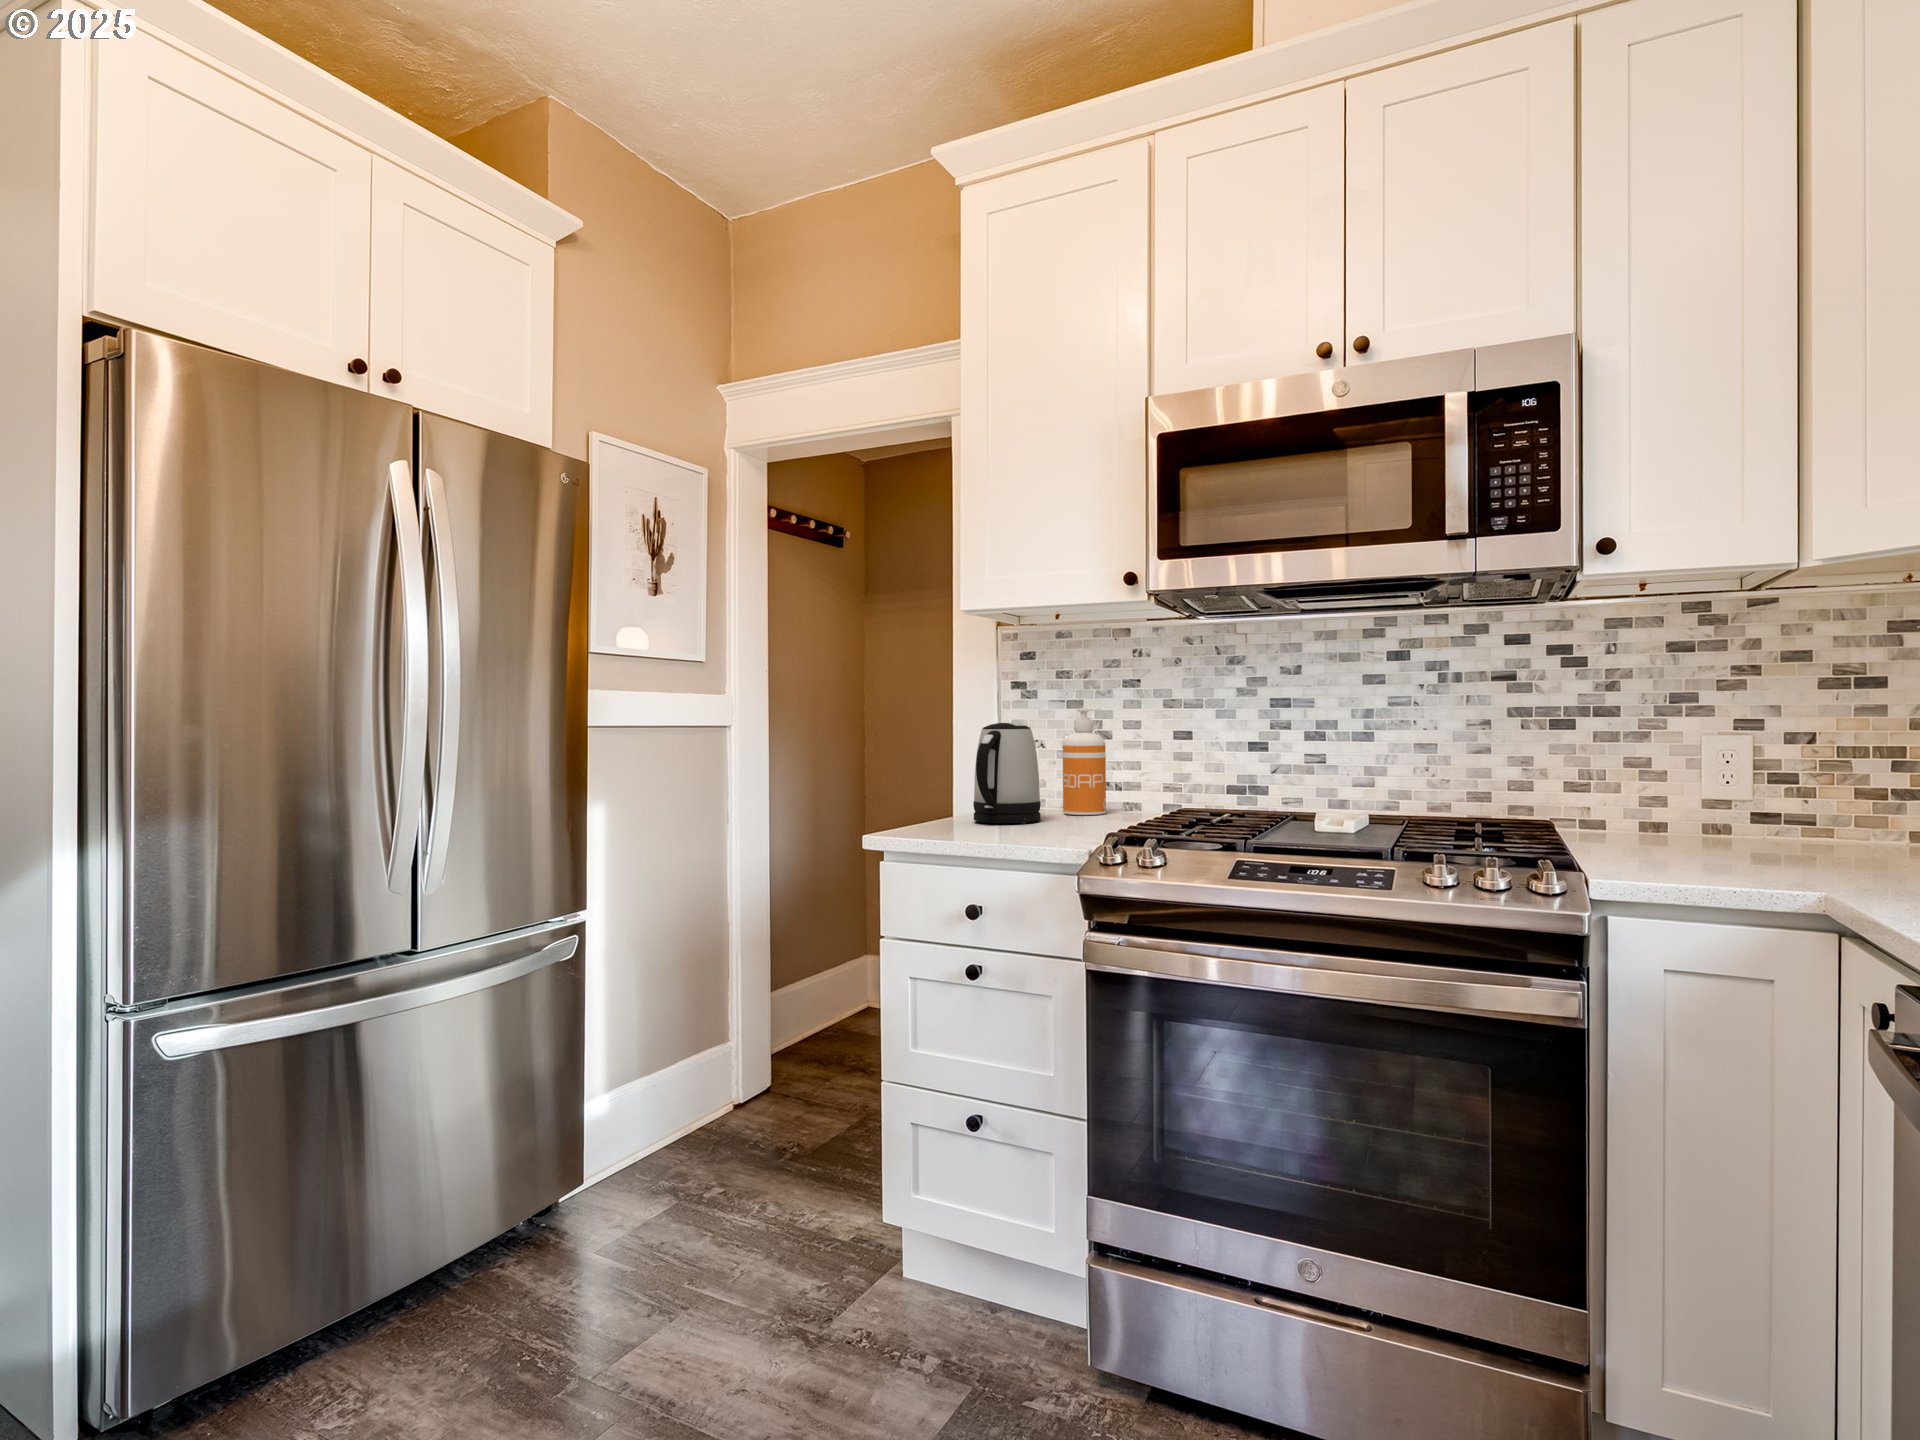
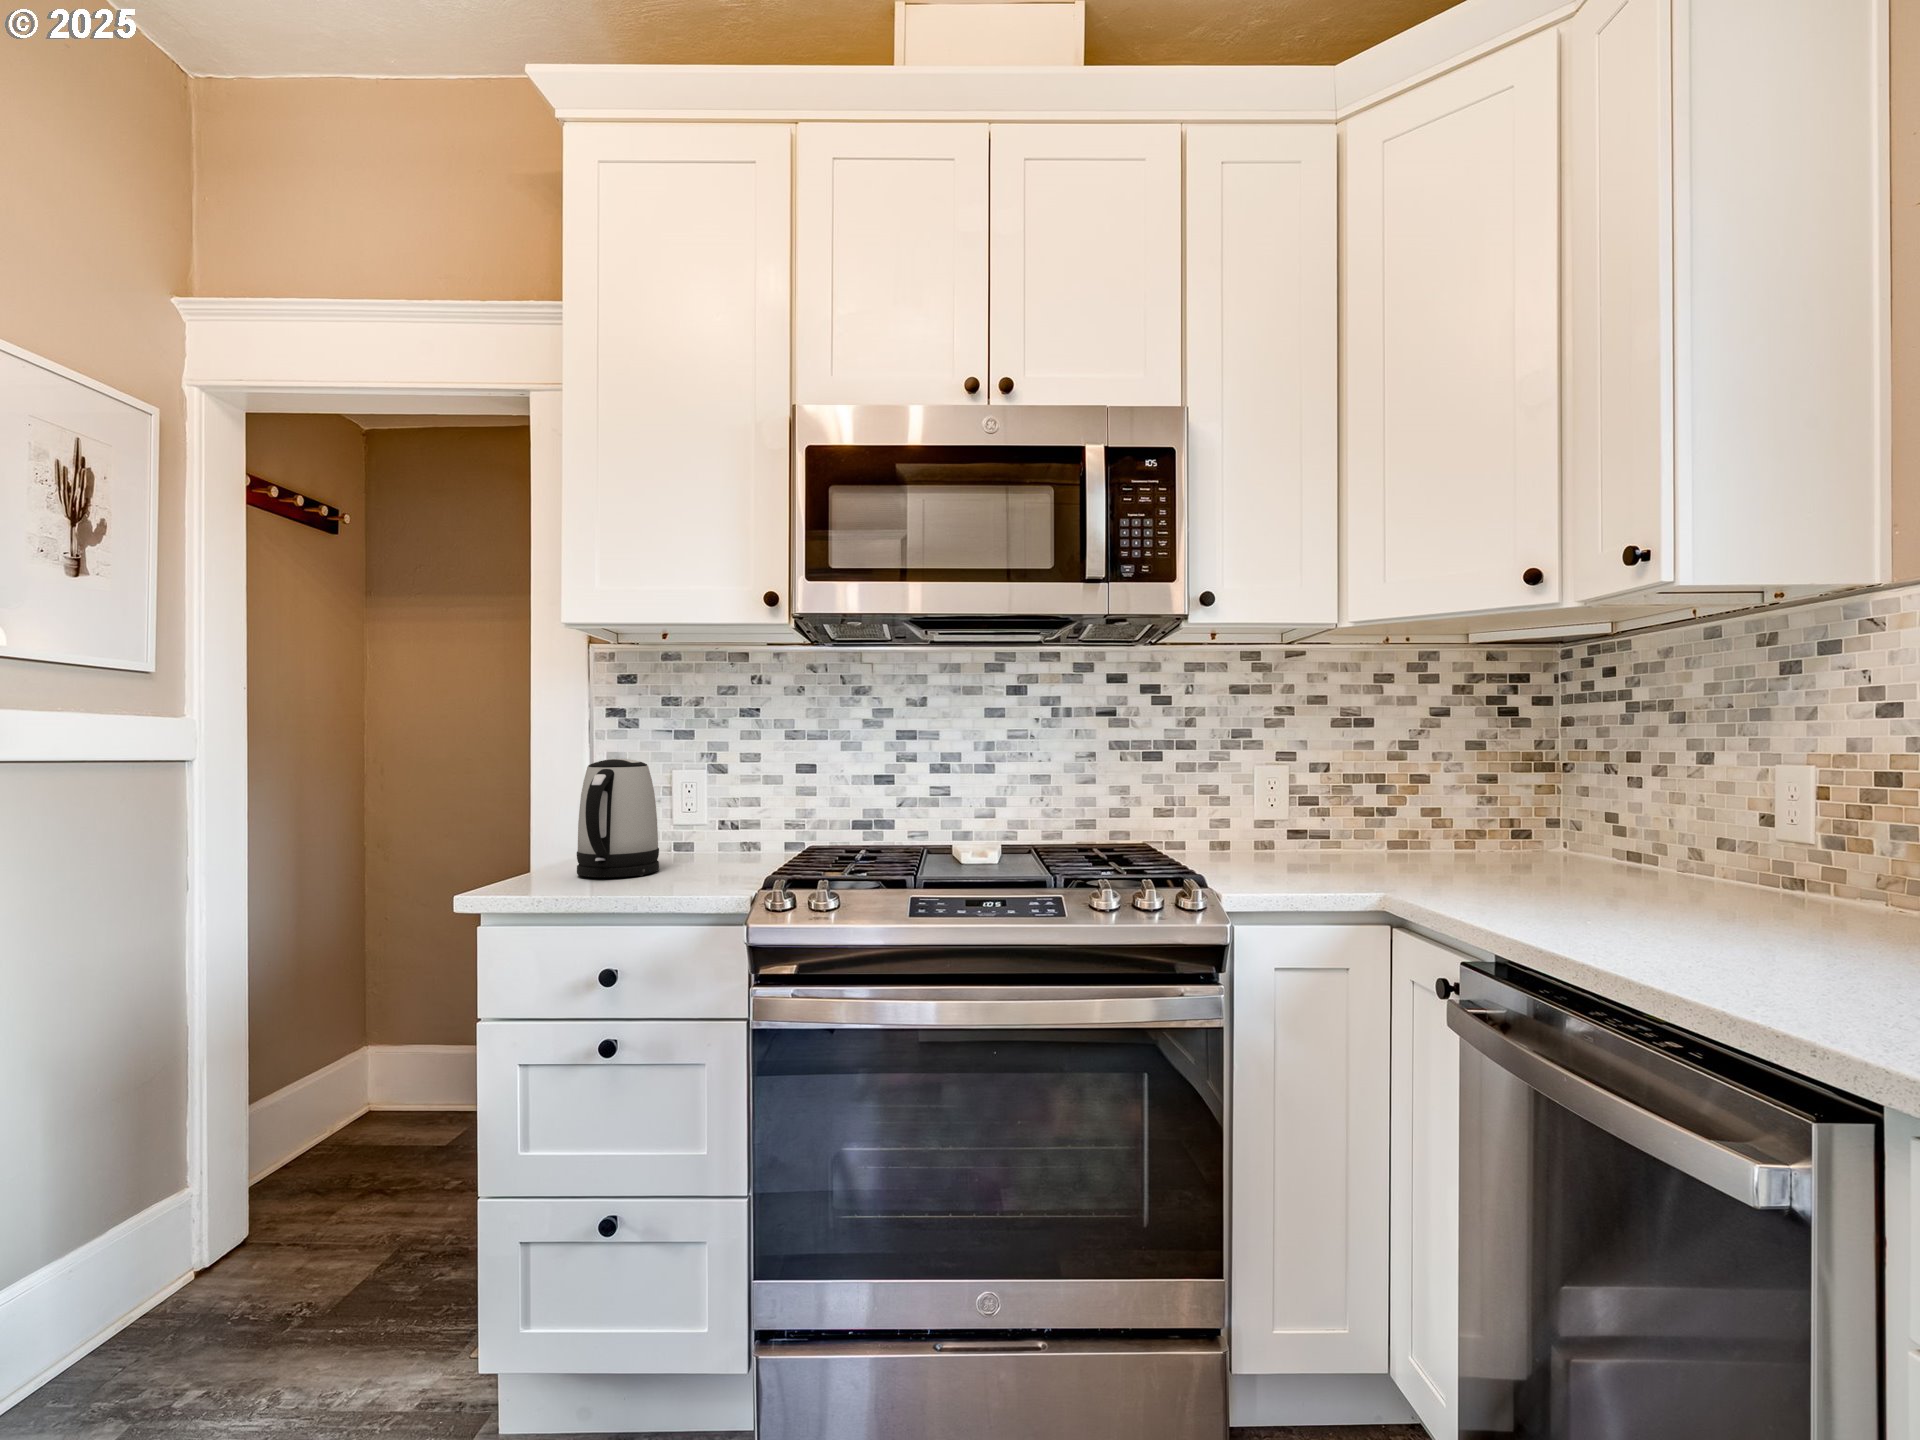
soap dispenser: present [1063,708,1106,815] -> none [677,739,726,859]

